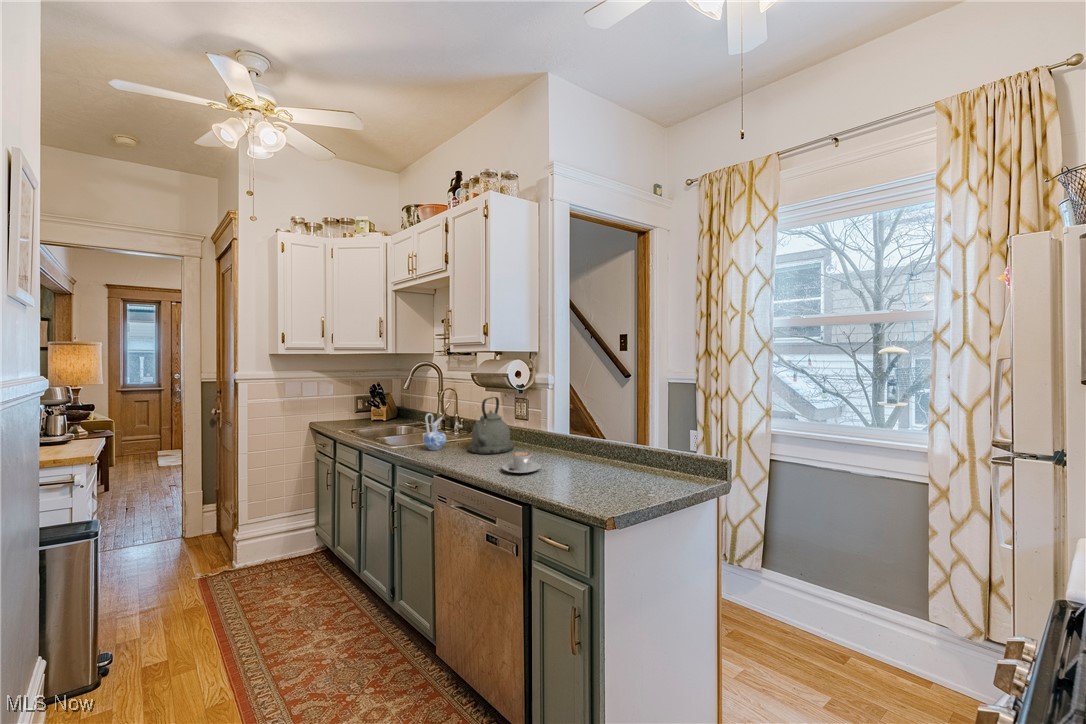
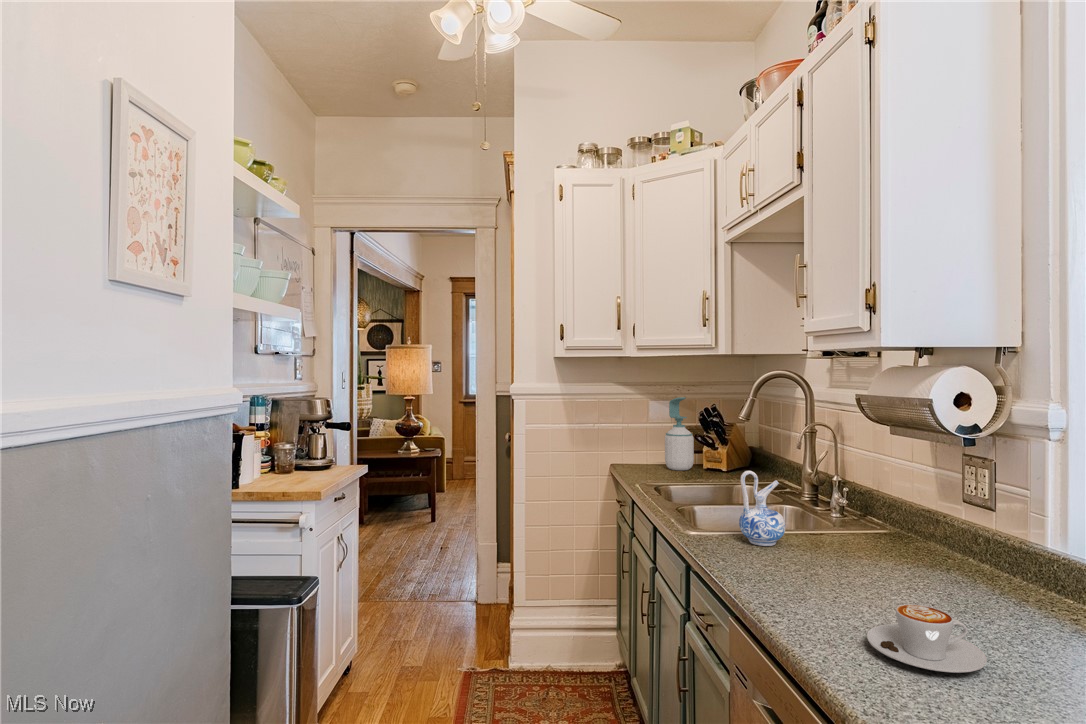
soap bottle: none [349,380,368,425] -> present [665,397,694,470]
kettle: present [468,397,514,454] -> none [824,452,944,589]

